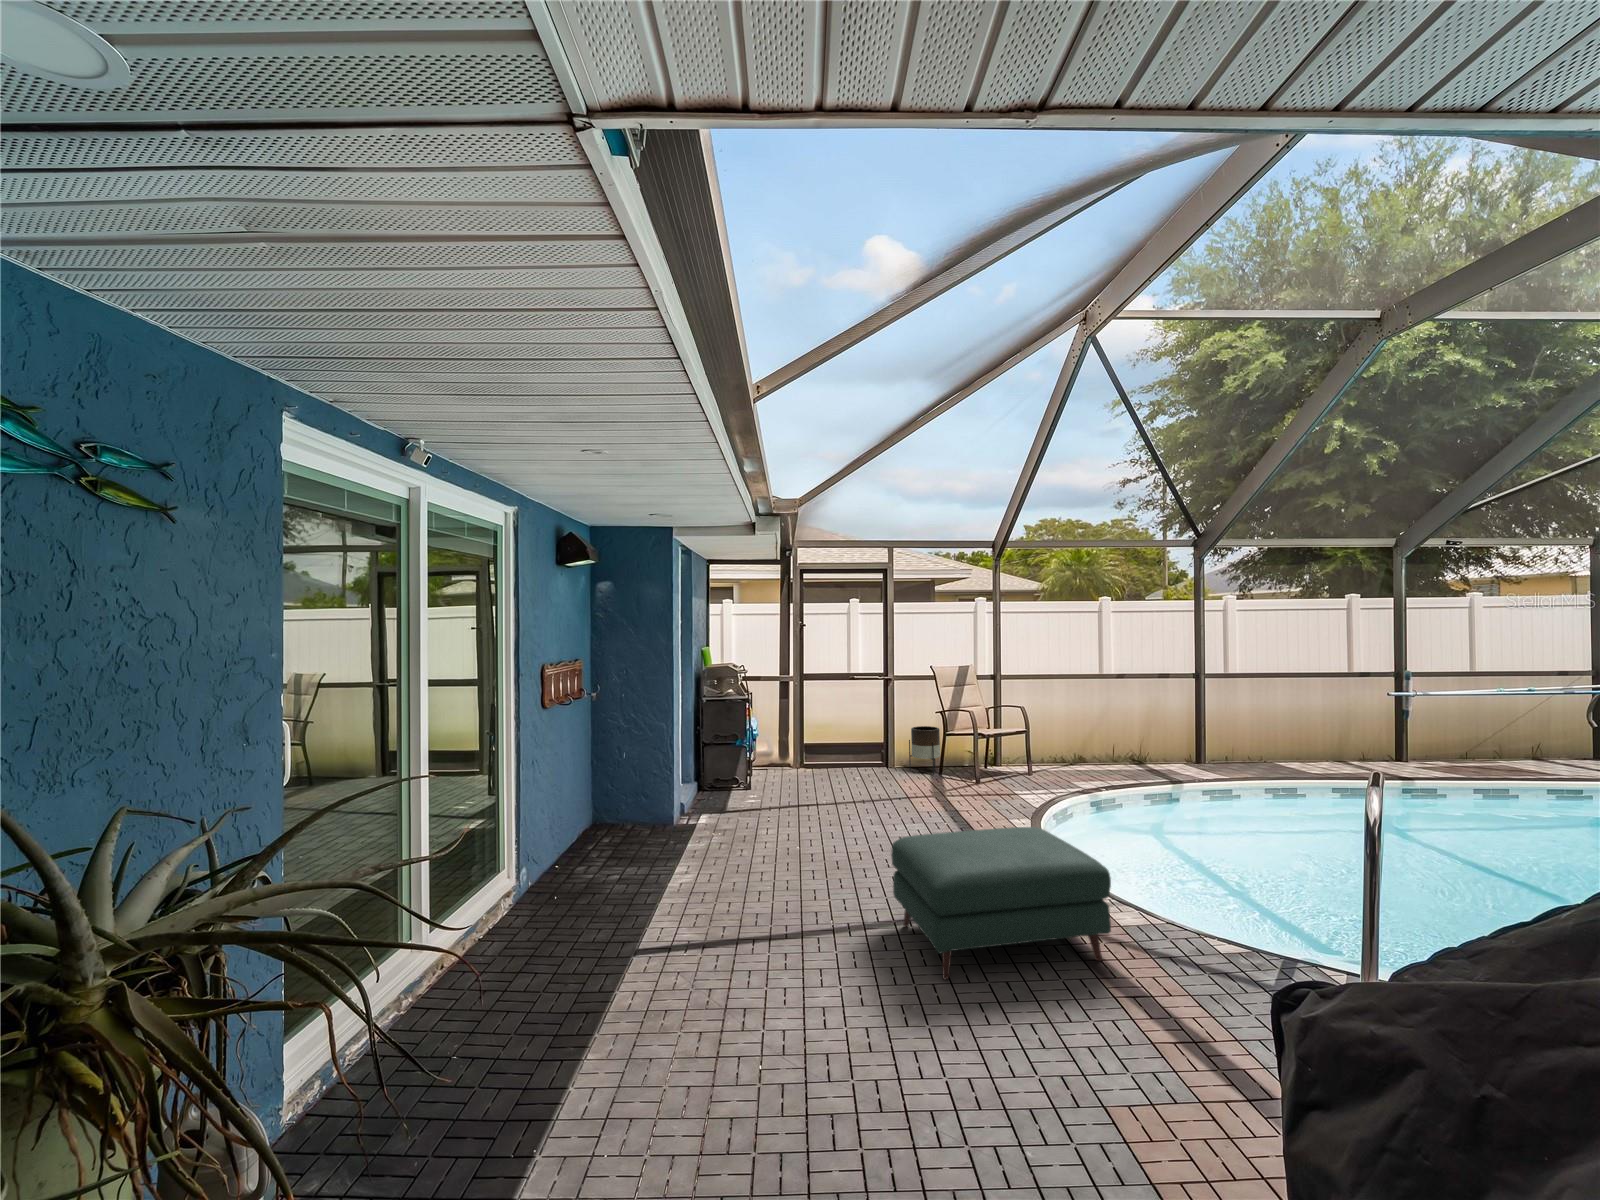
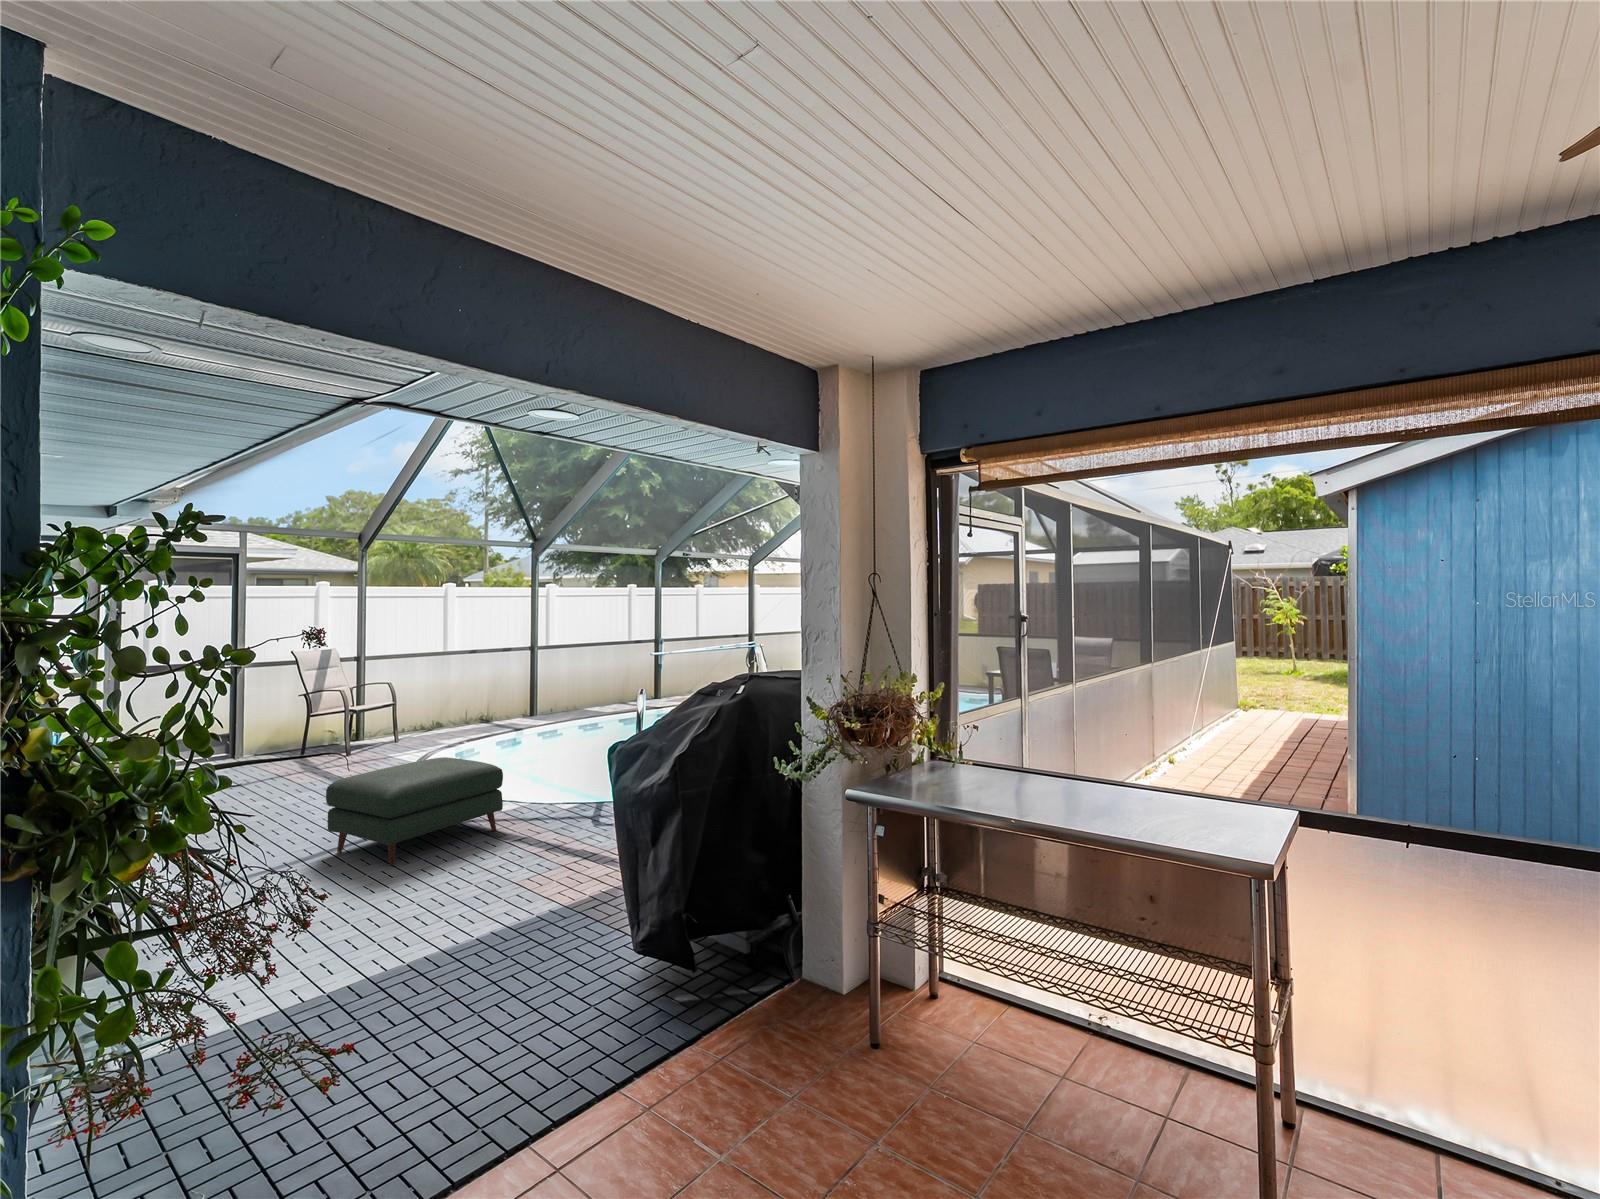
planter: present [909,726,940,775] -> none [265,711,302,758]

